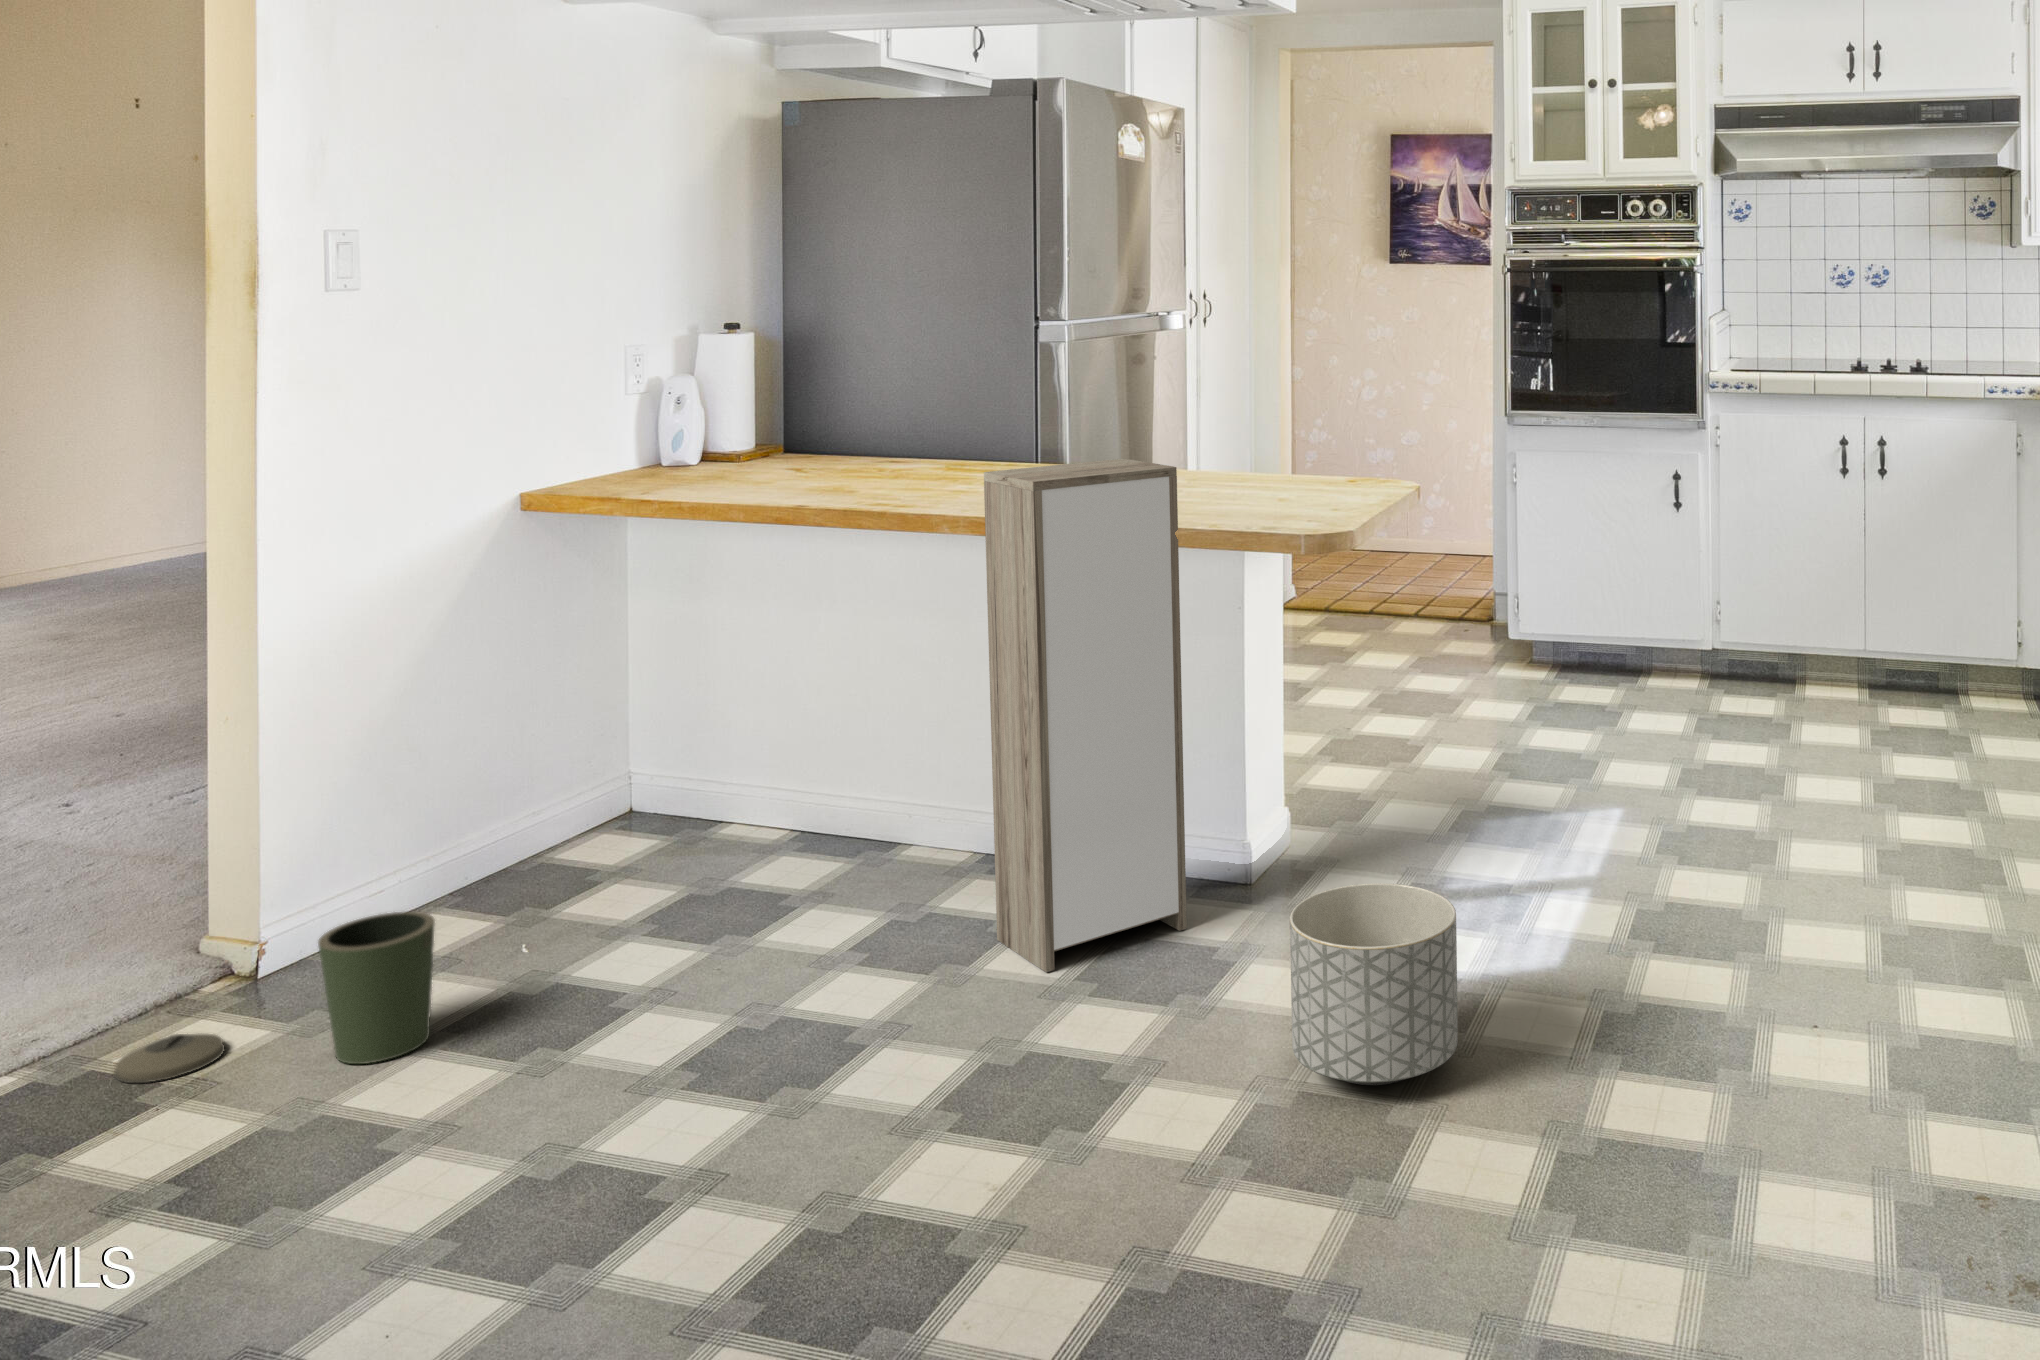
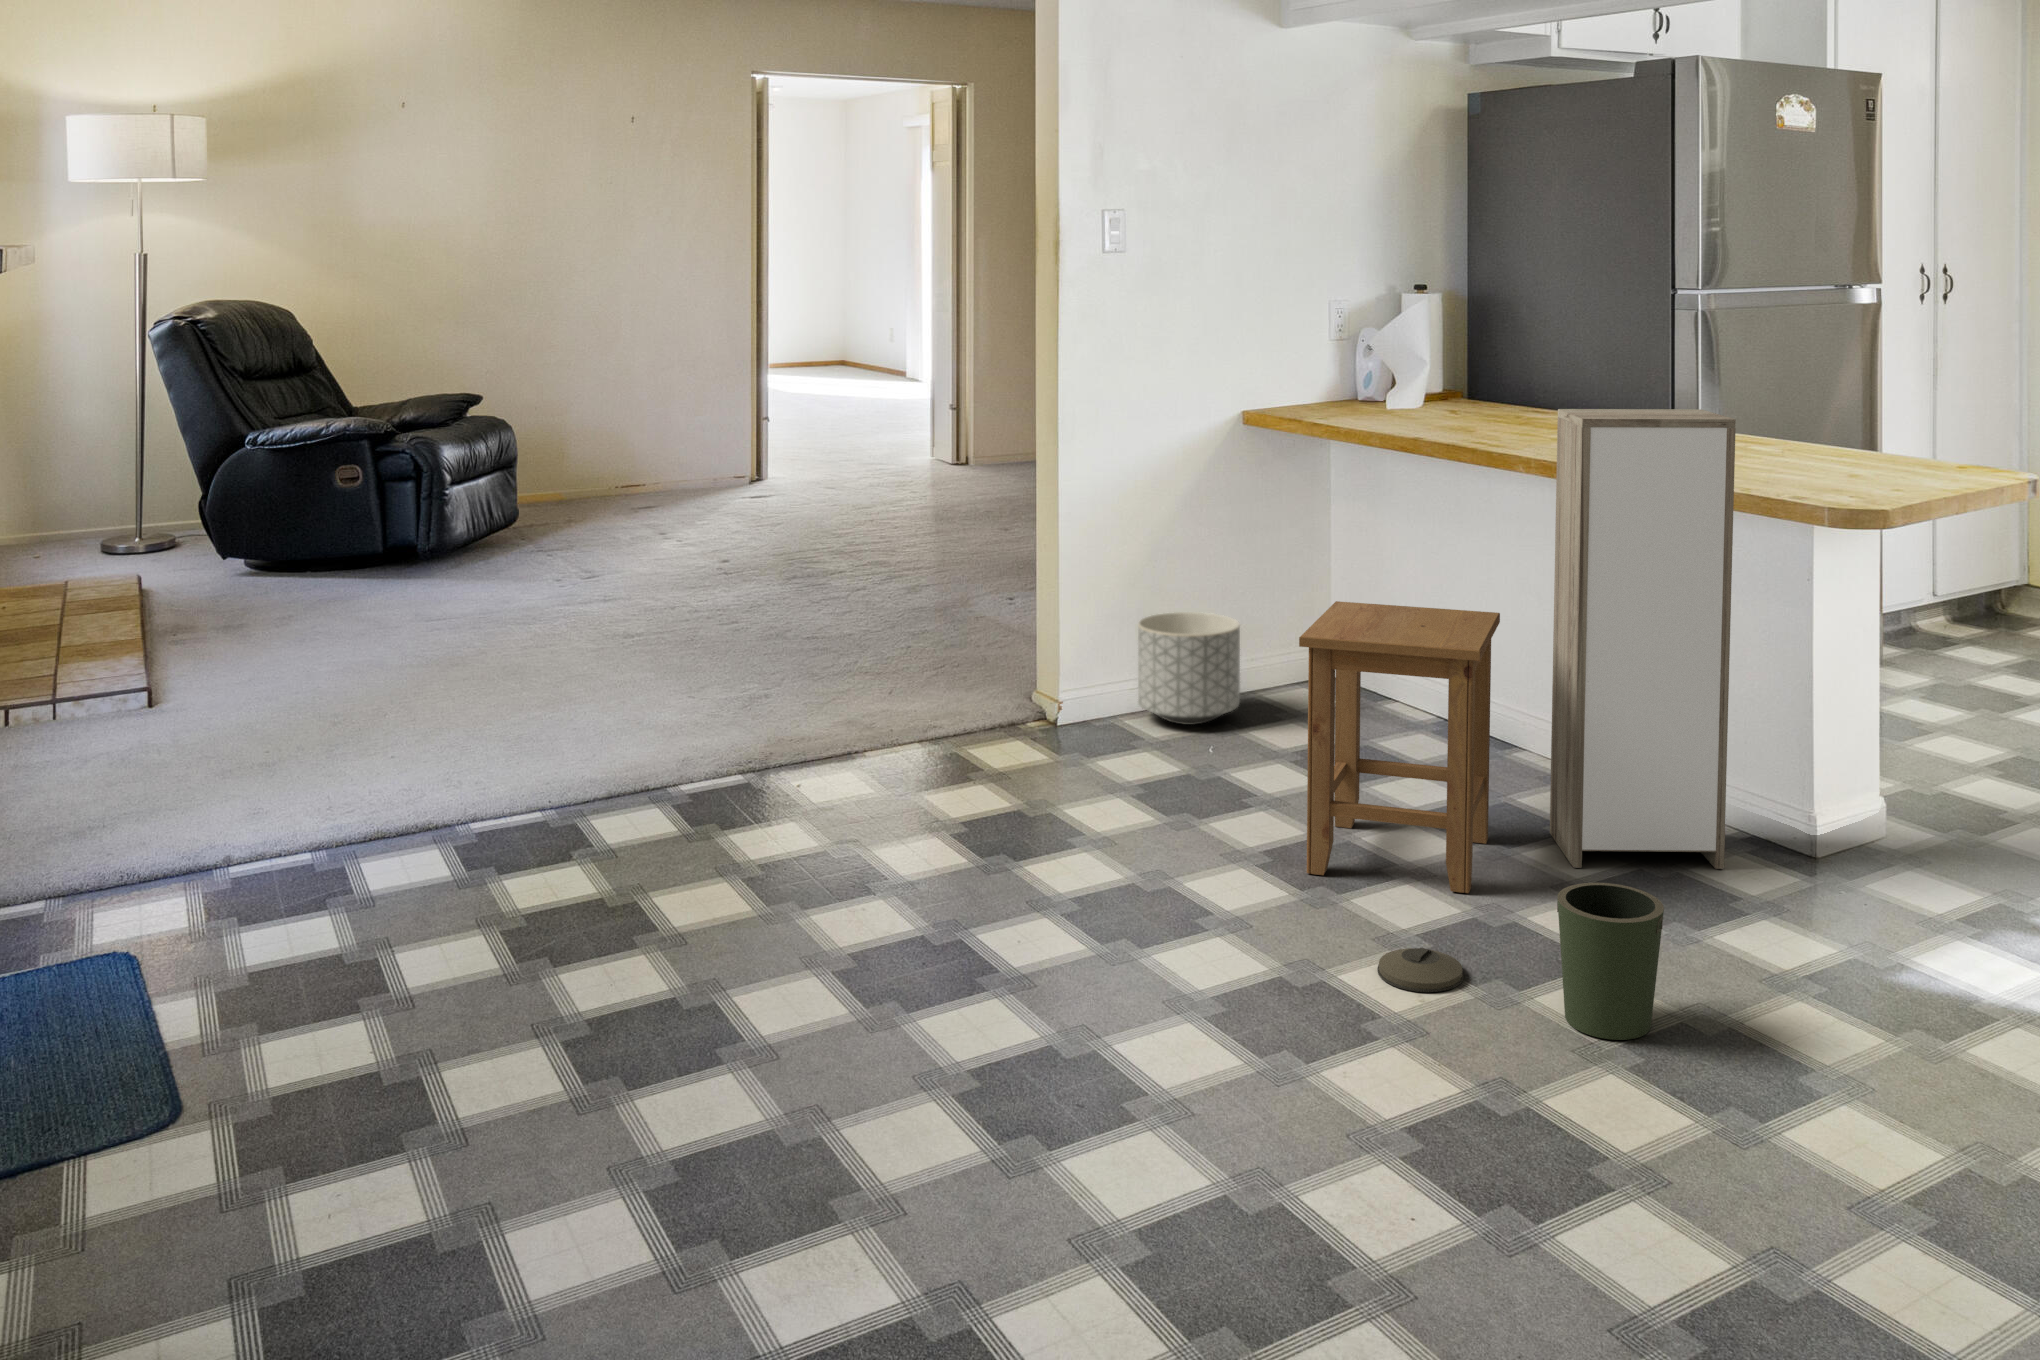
stool: none [732,708,960,1076] -> present [1299,601,1500,893]
planter: present [1290,883,1458,1085] -> present [1138,612,1240,725]
trash can: present [114,912,435,1083] -> present [1377,883,1664,1040]

